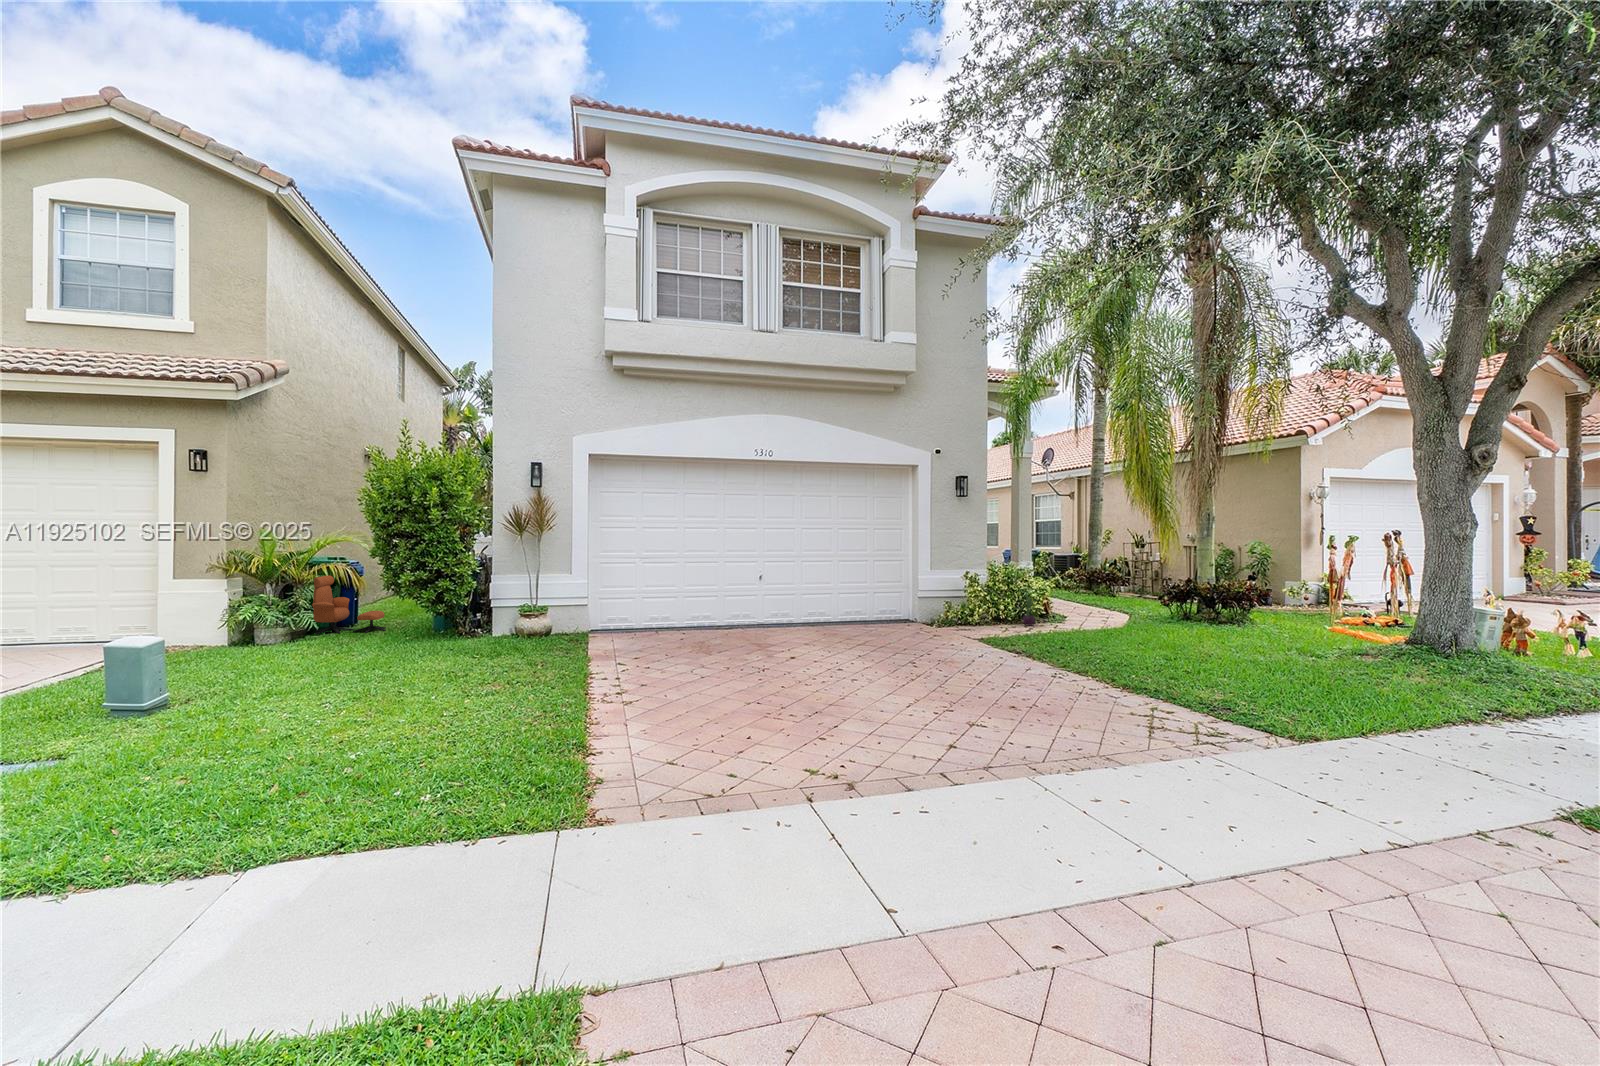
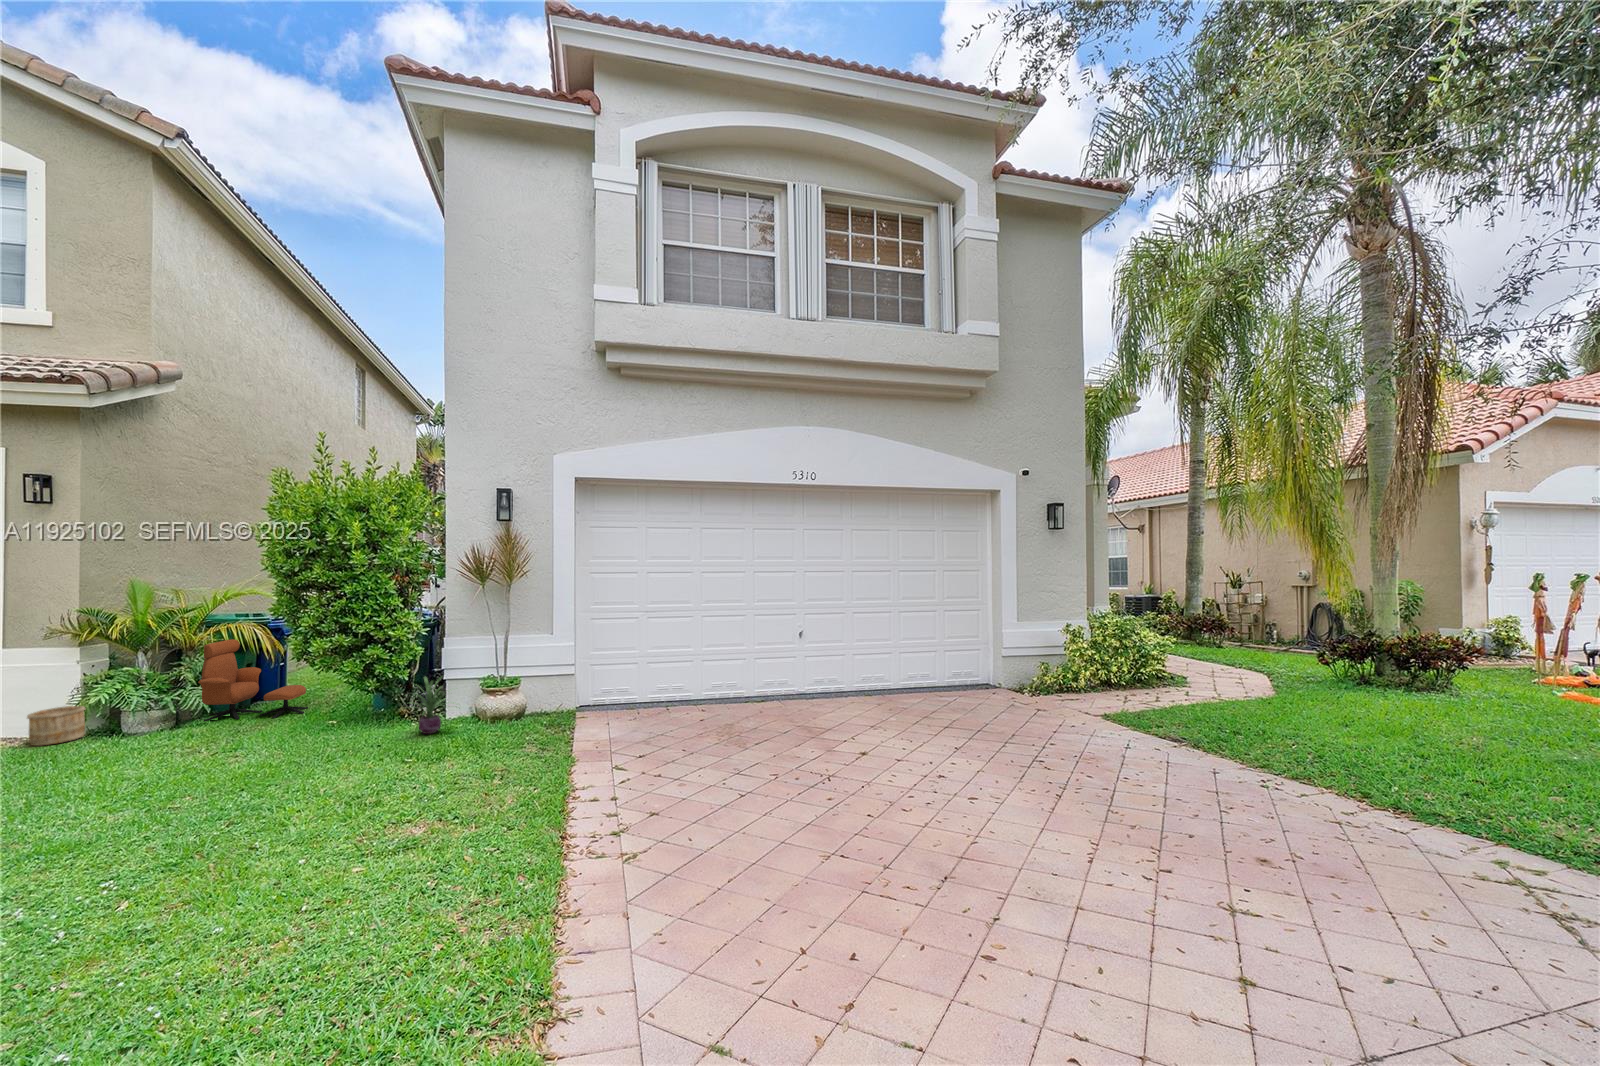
decorative plant: present [1016,593,1035,626] -> present [416,676,441,734]
wooden bucket: none [202,619,239,644] -> present [27,706,85,746]

